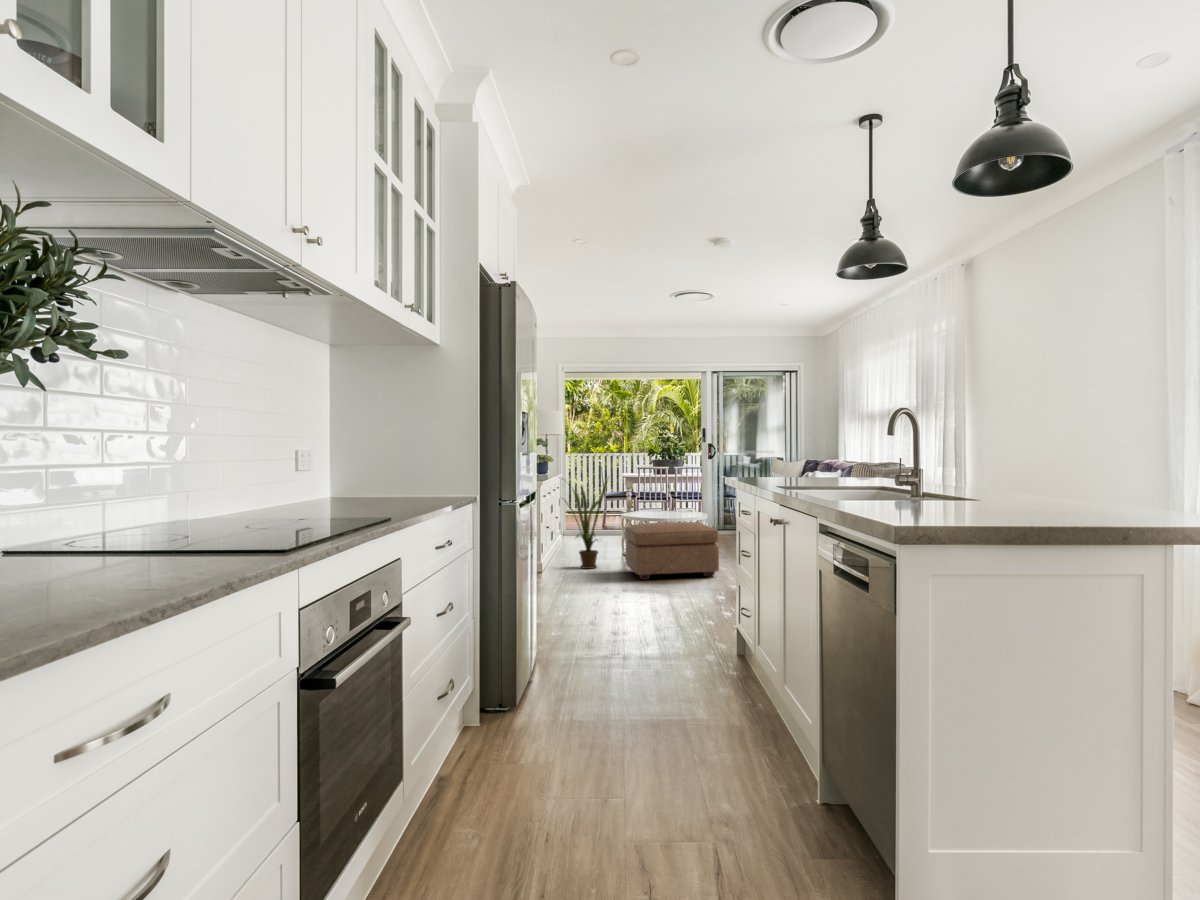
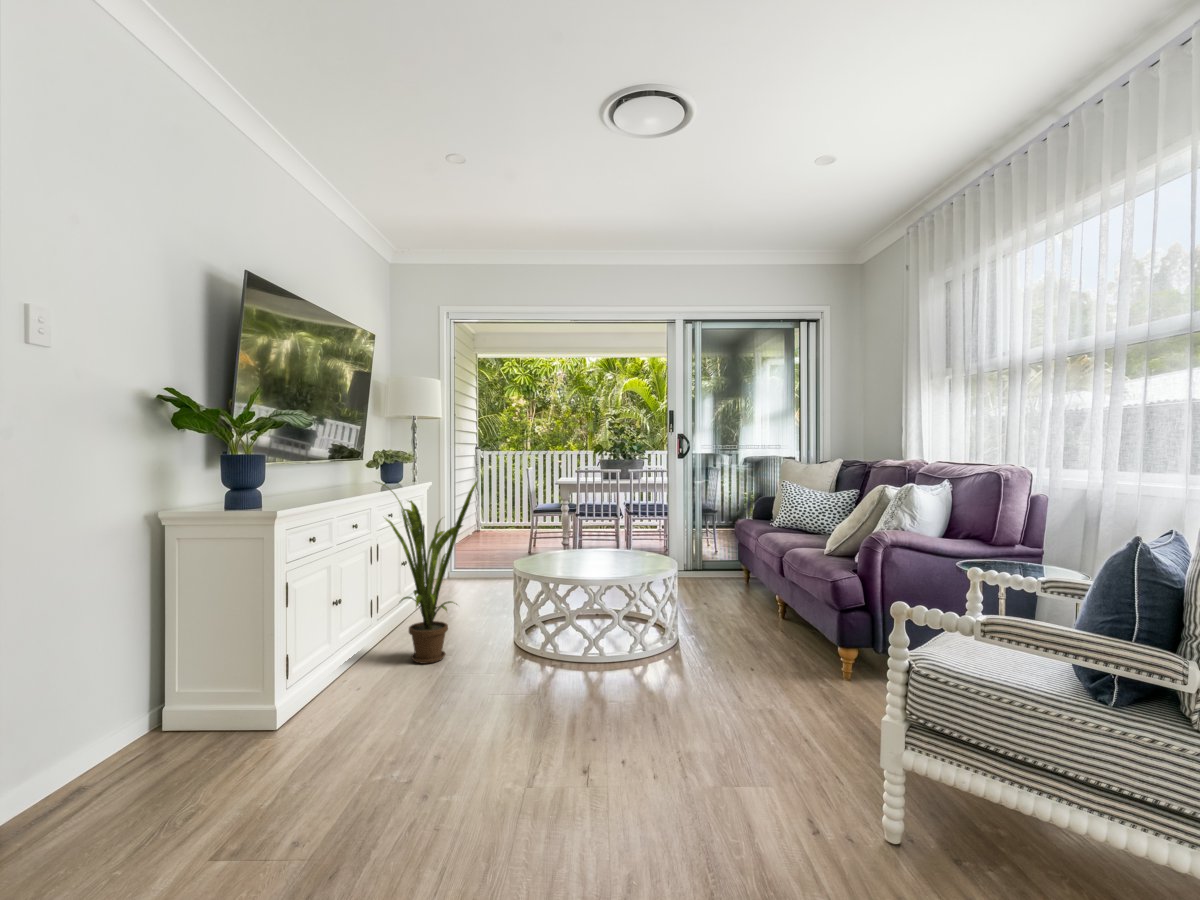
ottoman: present [625,522,719,580] -> none [480,580,680,727]

